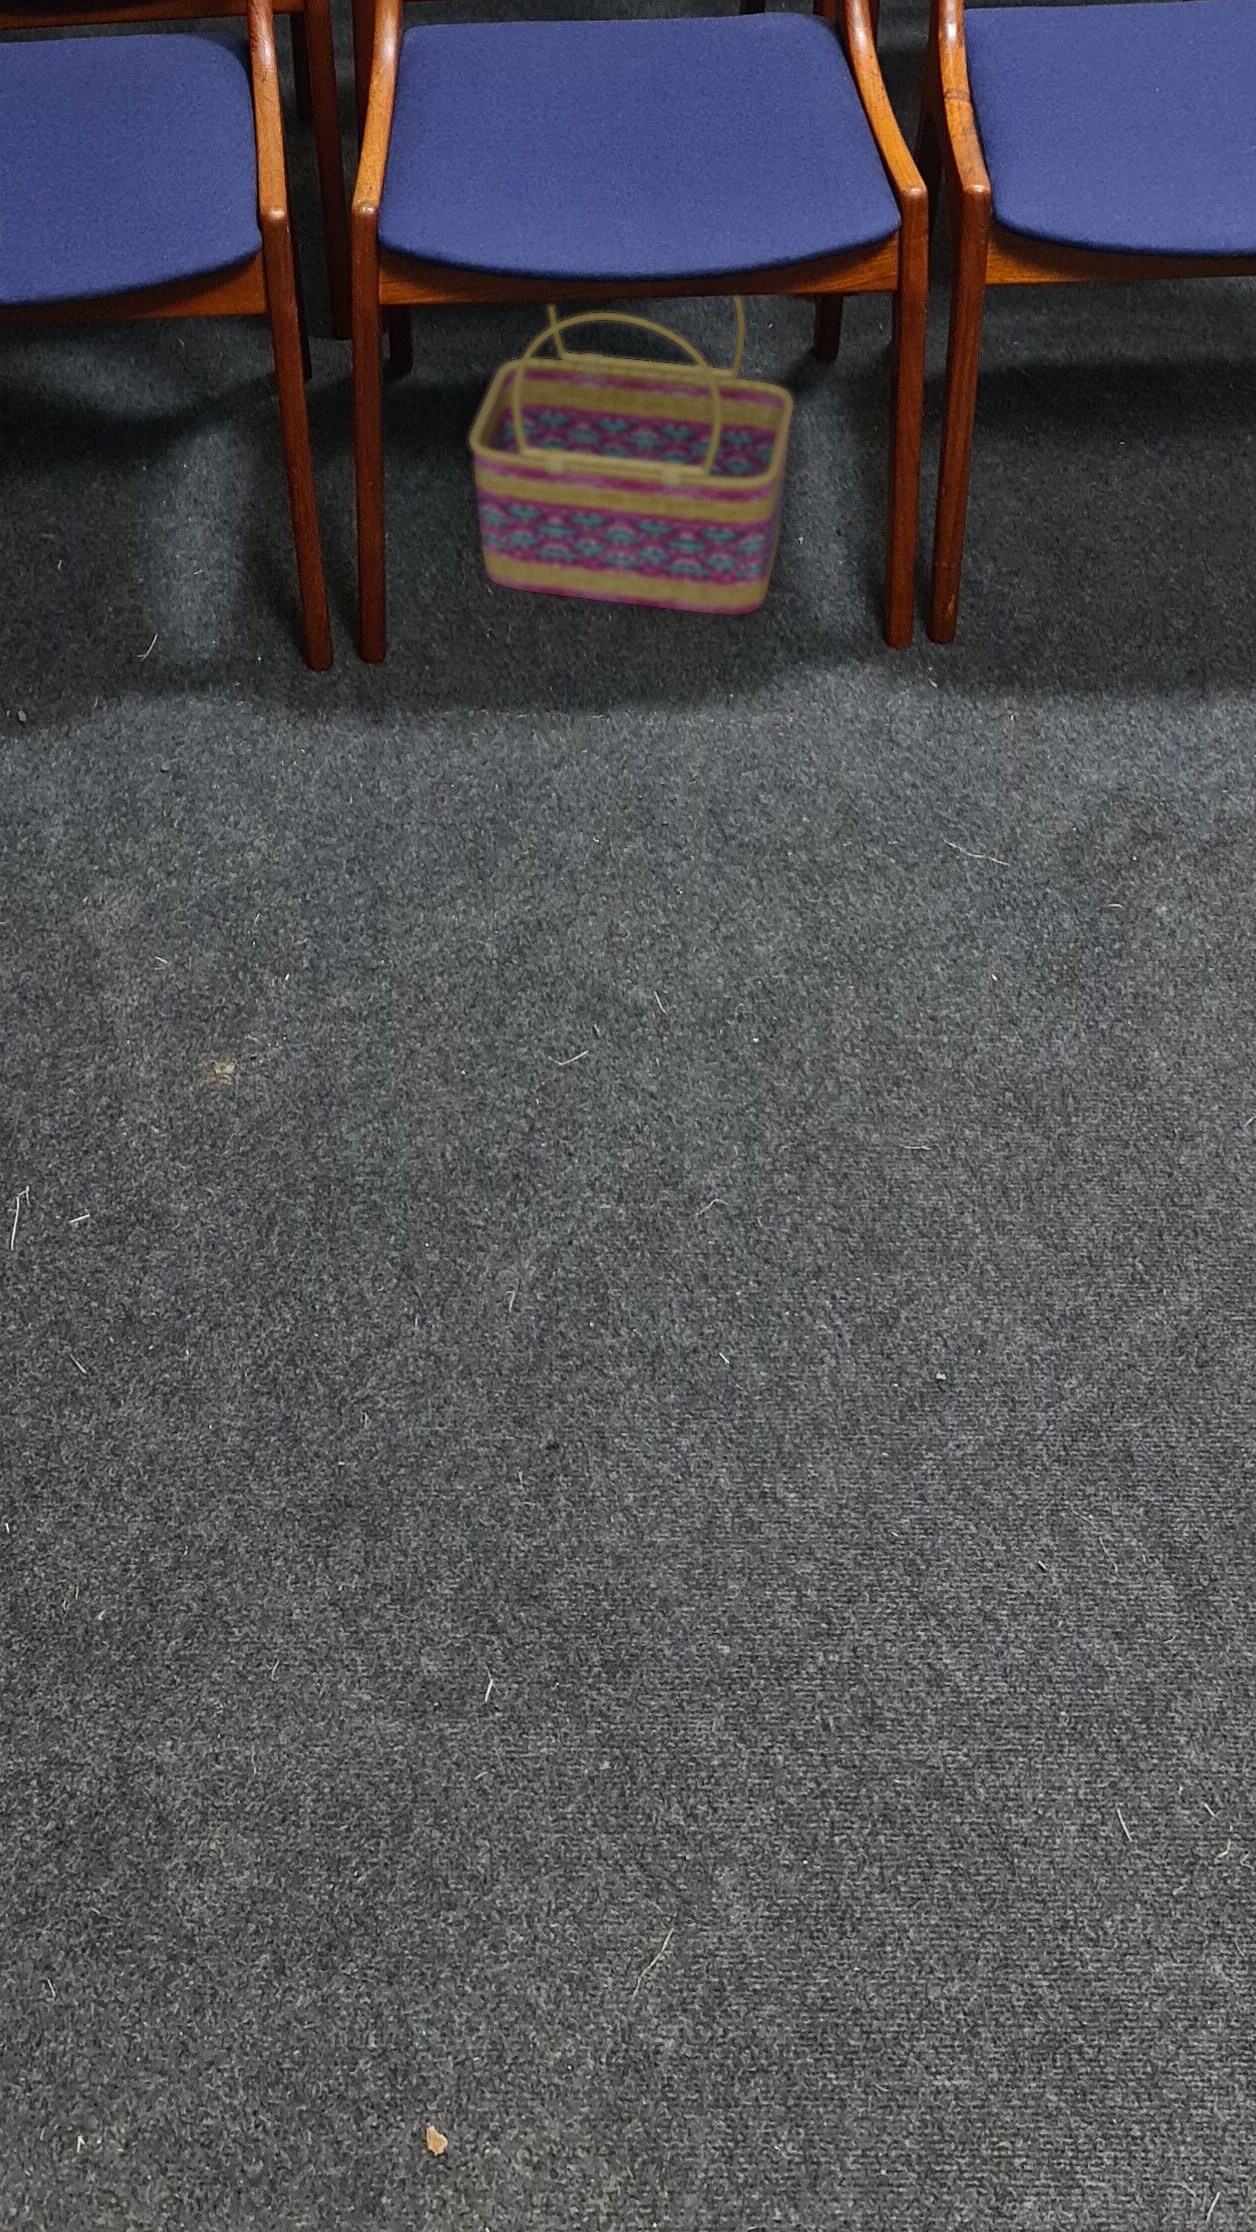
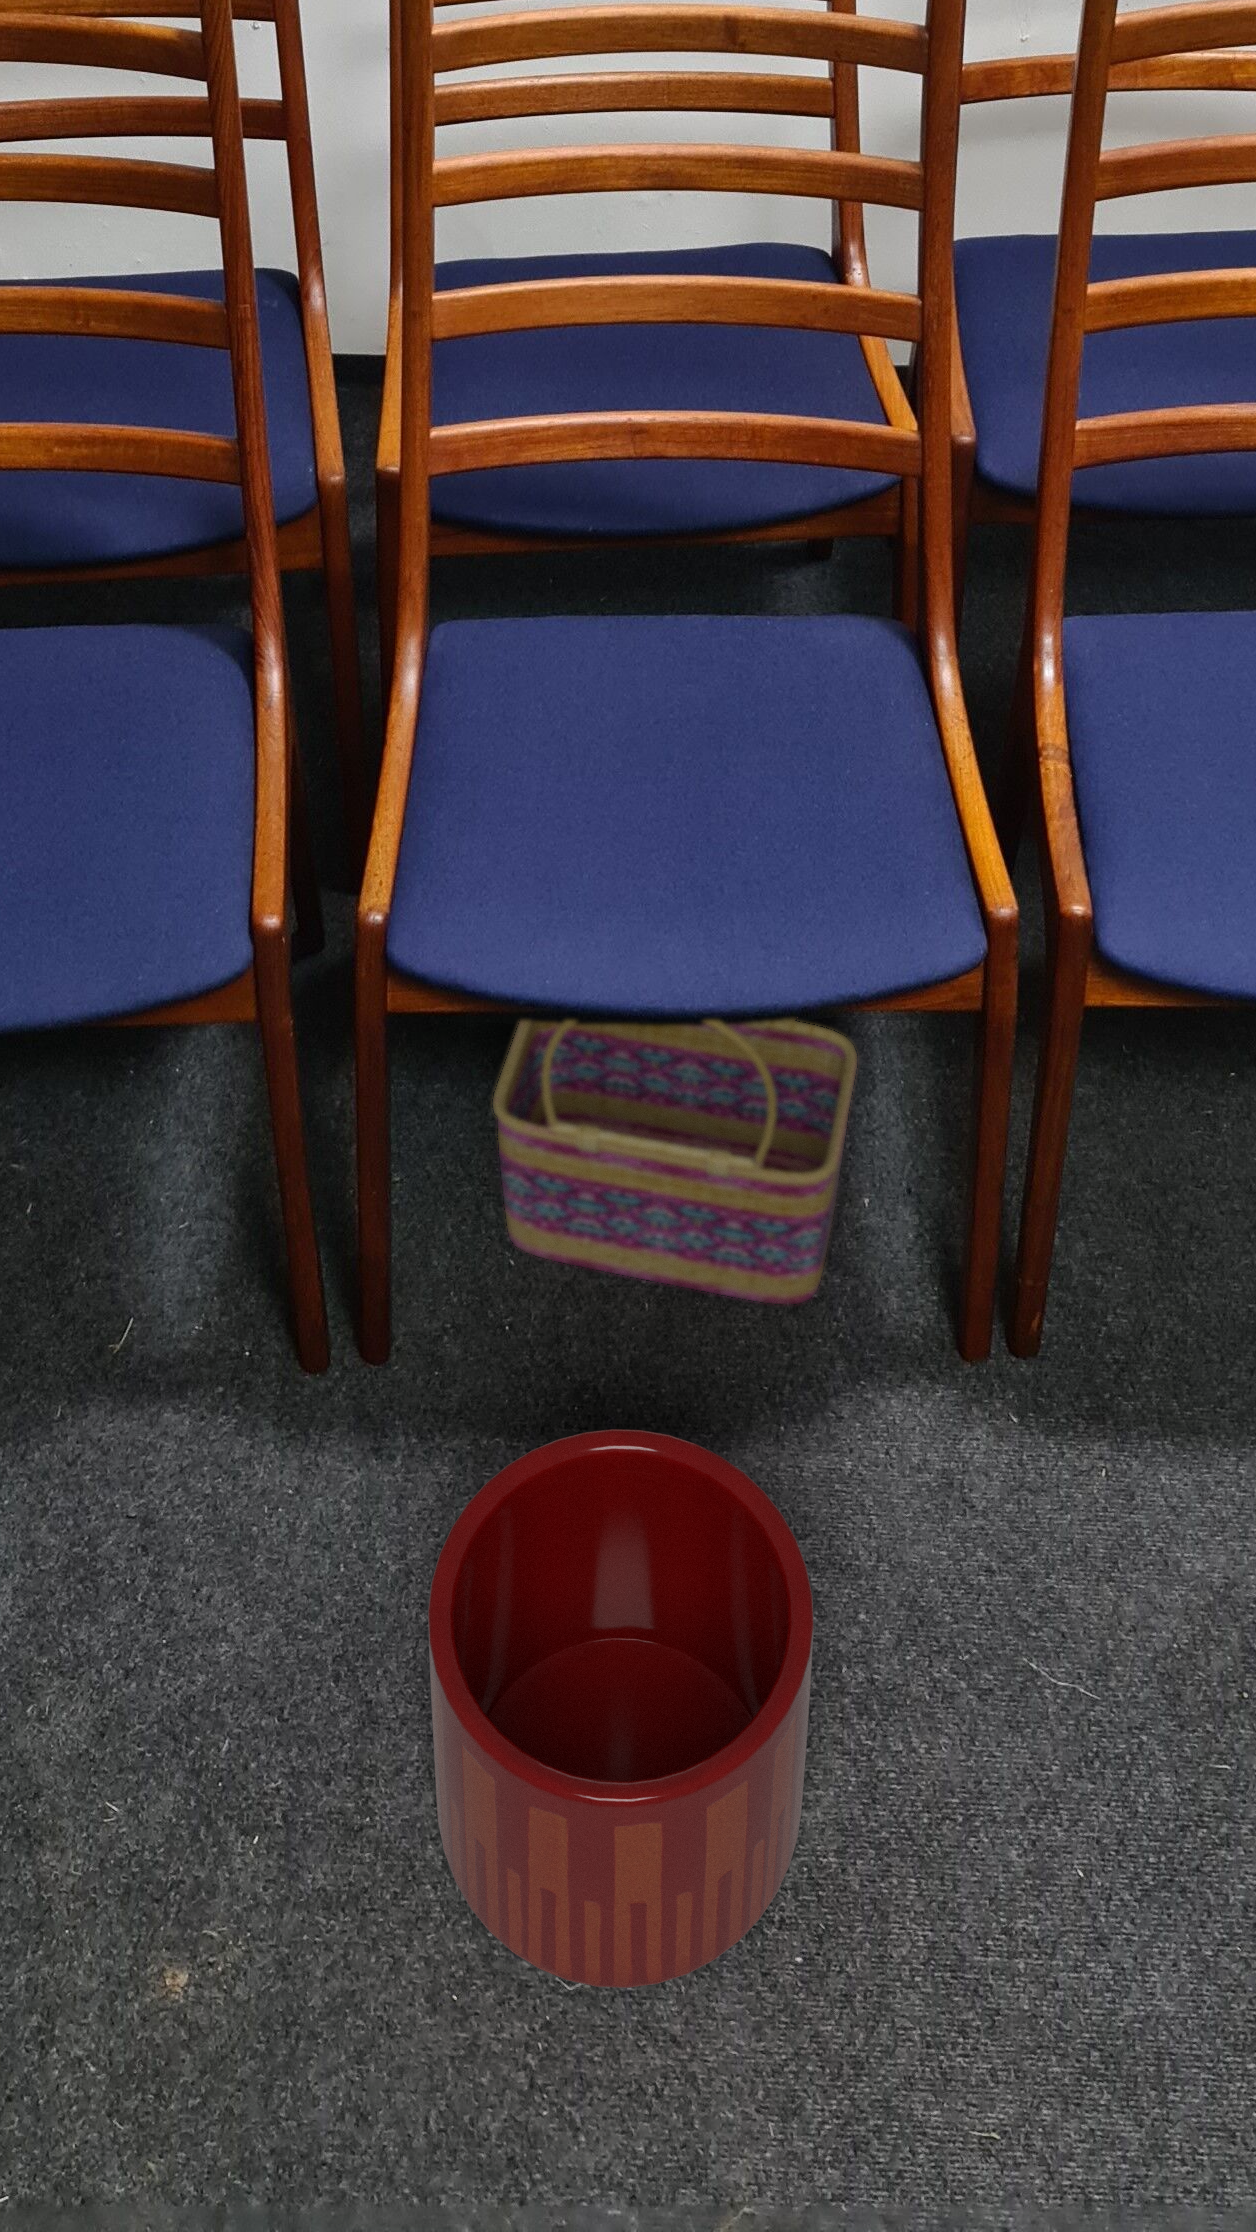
planter: none [429,629,761,1058] -> present [428,1429,814,1988]

